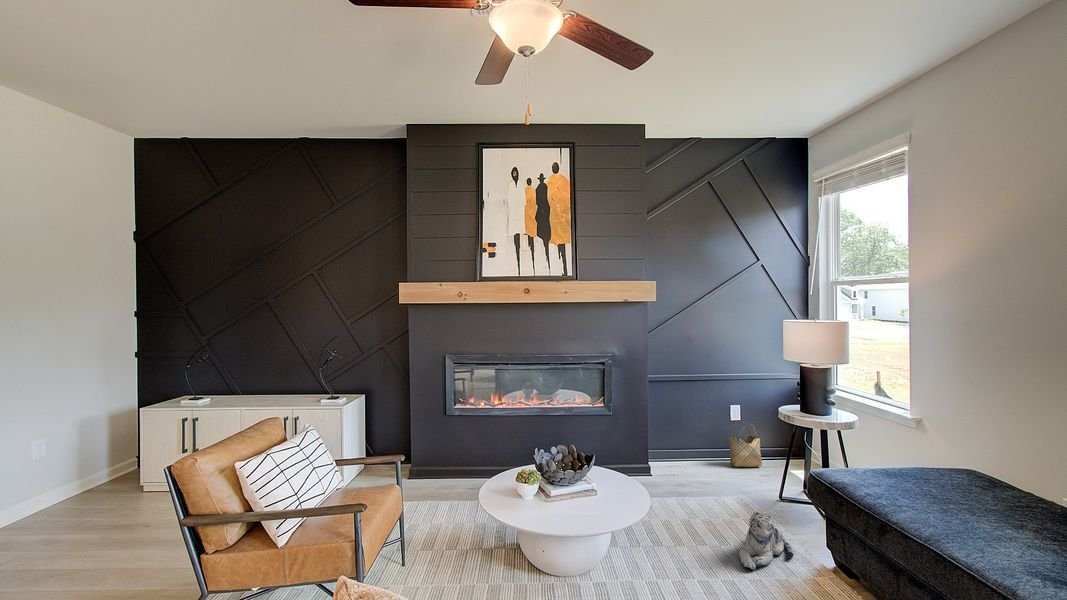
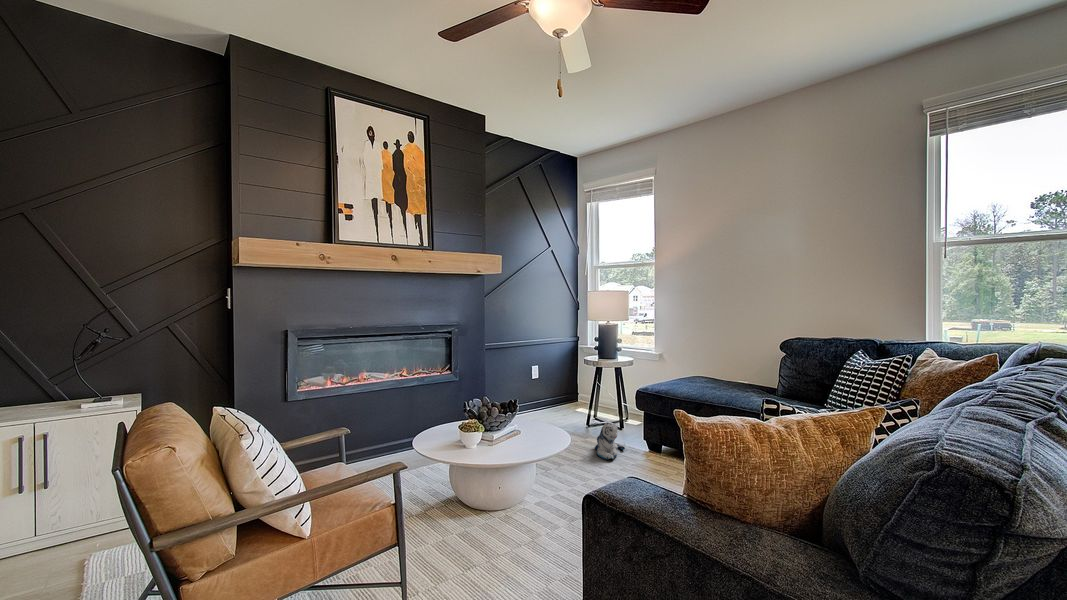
woven basket: present [729,420,762,467] -> none [531,377,553,414]

